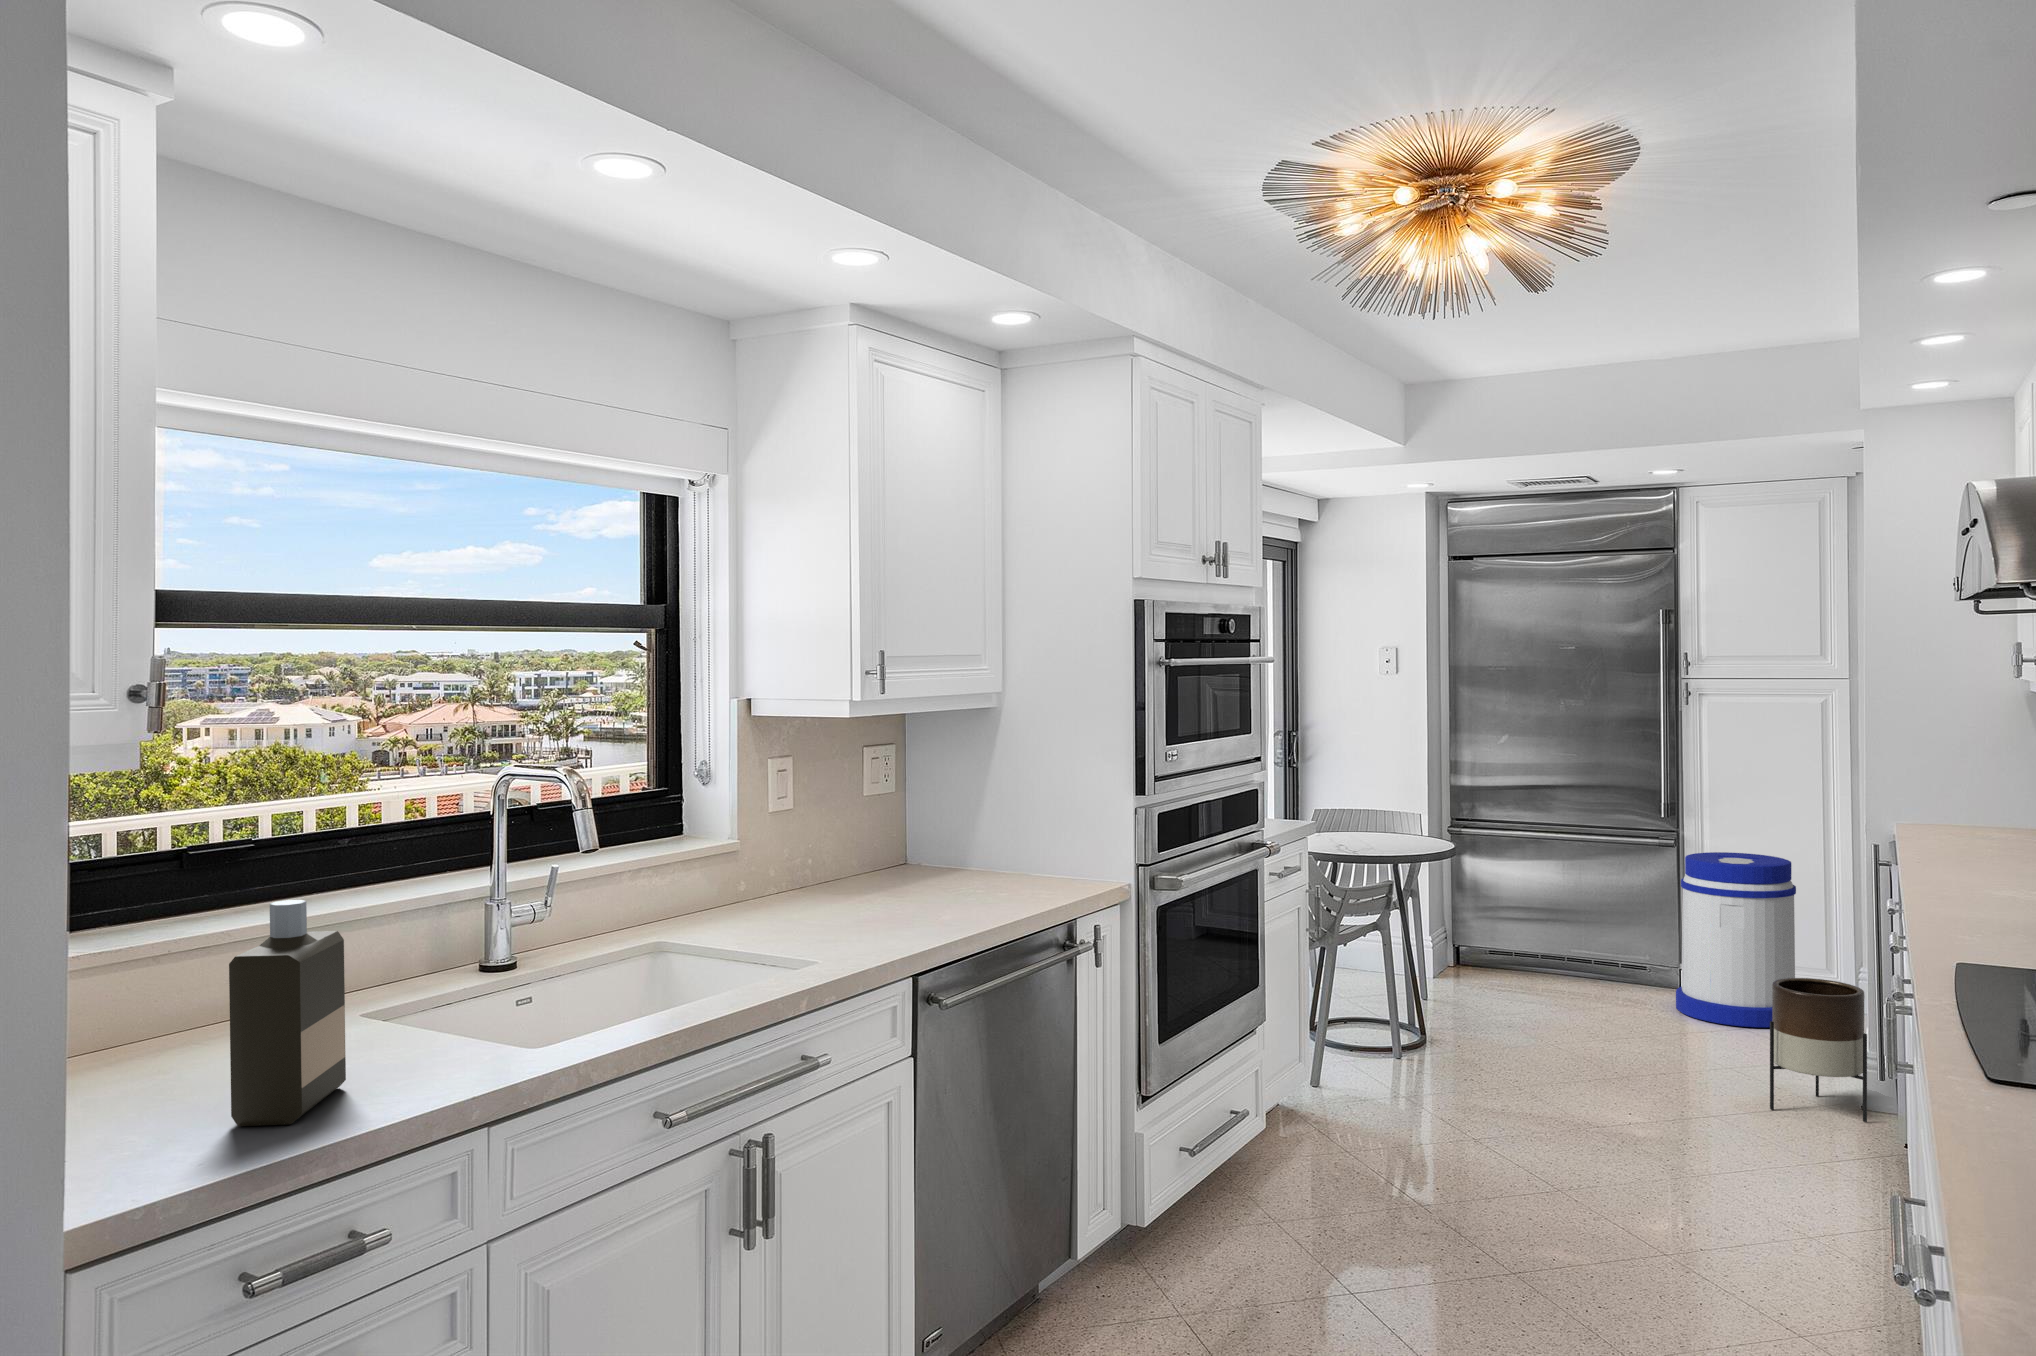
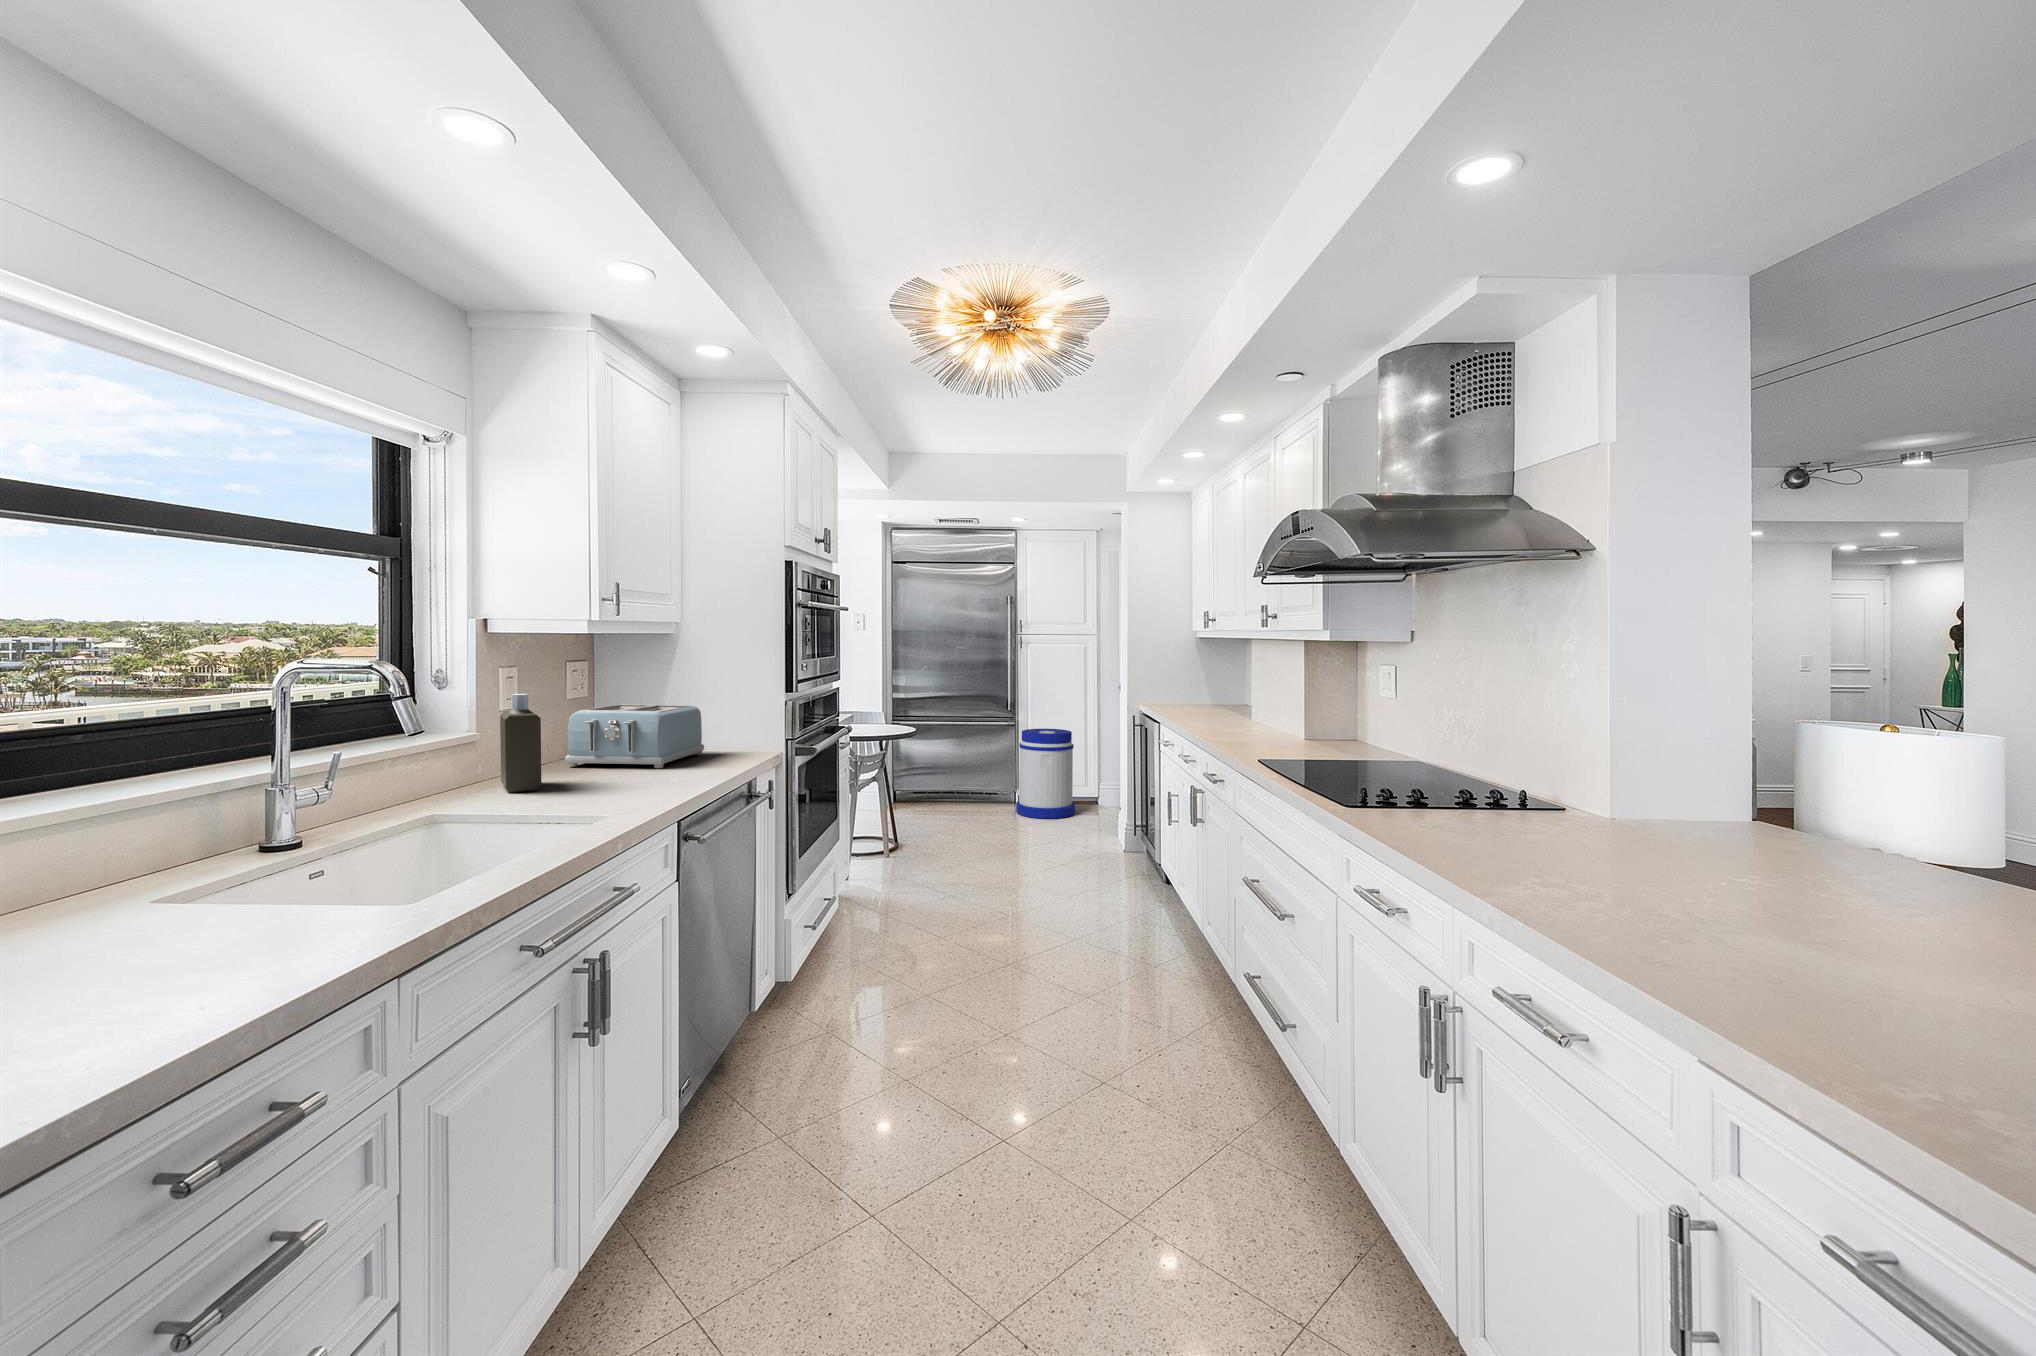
toaster: none [845,804,1026,898] -> present [565,704,704,768]
bottle: present [229,900,346,1126] -> present [500,694,542,793]
planter: present [1770,978,1867,1122] -> none [1082,788,1127,857]

